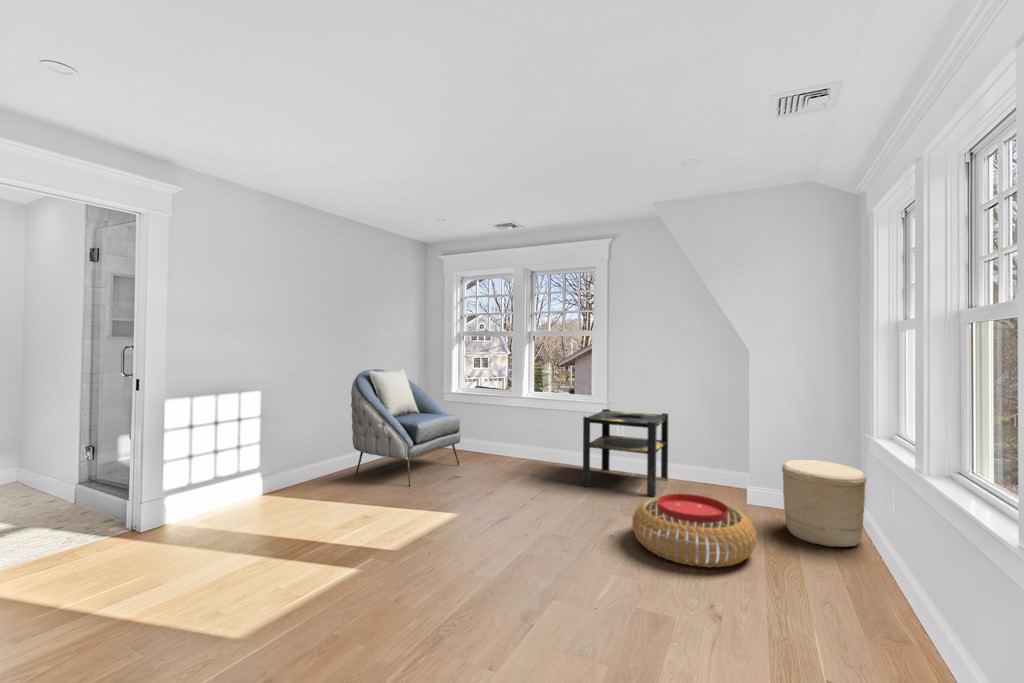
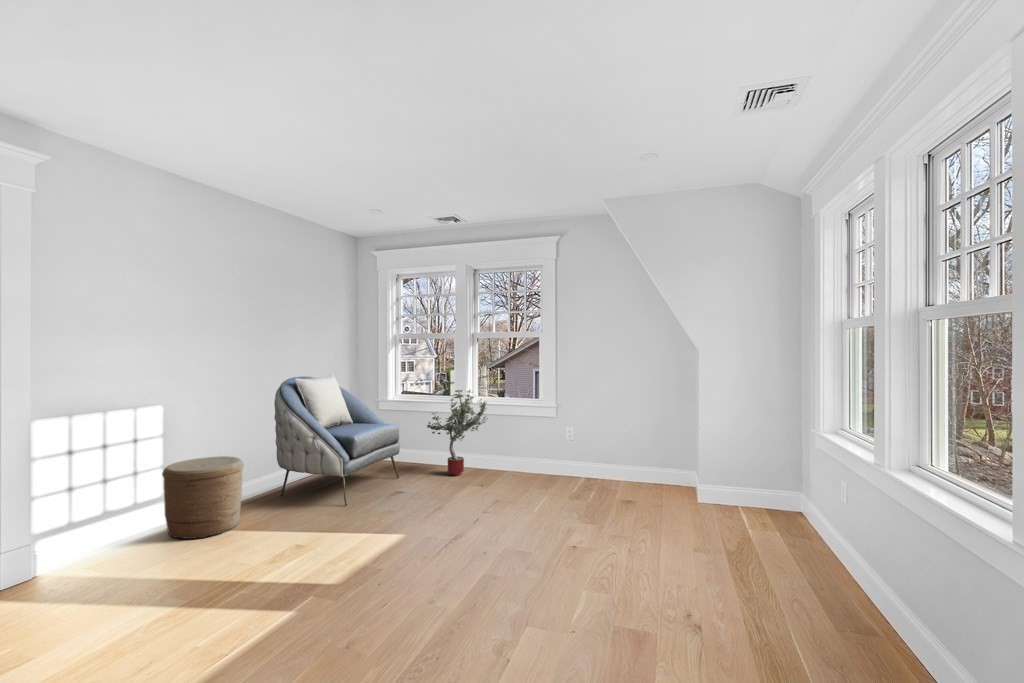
potted tree: none [485,385,542,466] -> present [427,390,487,476]
side table: present [583,409,668,497] -> none [534,412,617,501]
woven basket: present [782,460,866,547] -> present [162,456,244,539]
pouf: present [632,494,756,567] -> none [596,499,721,576]

